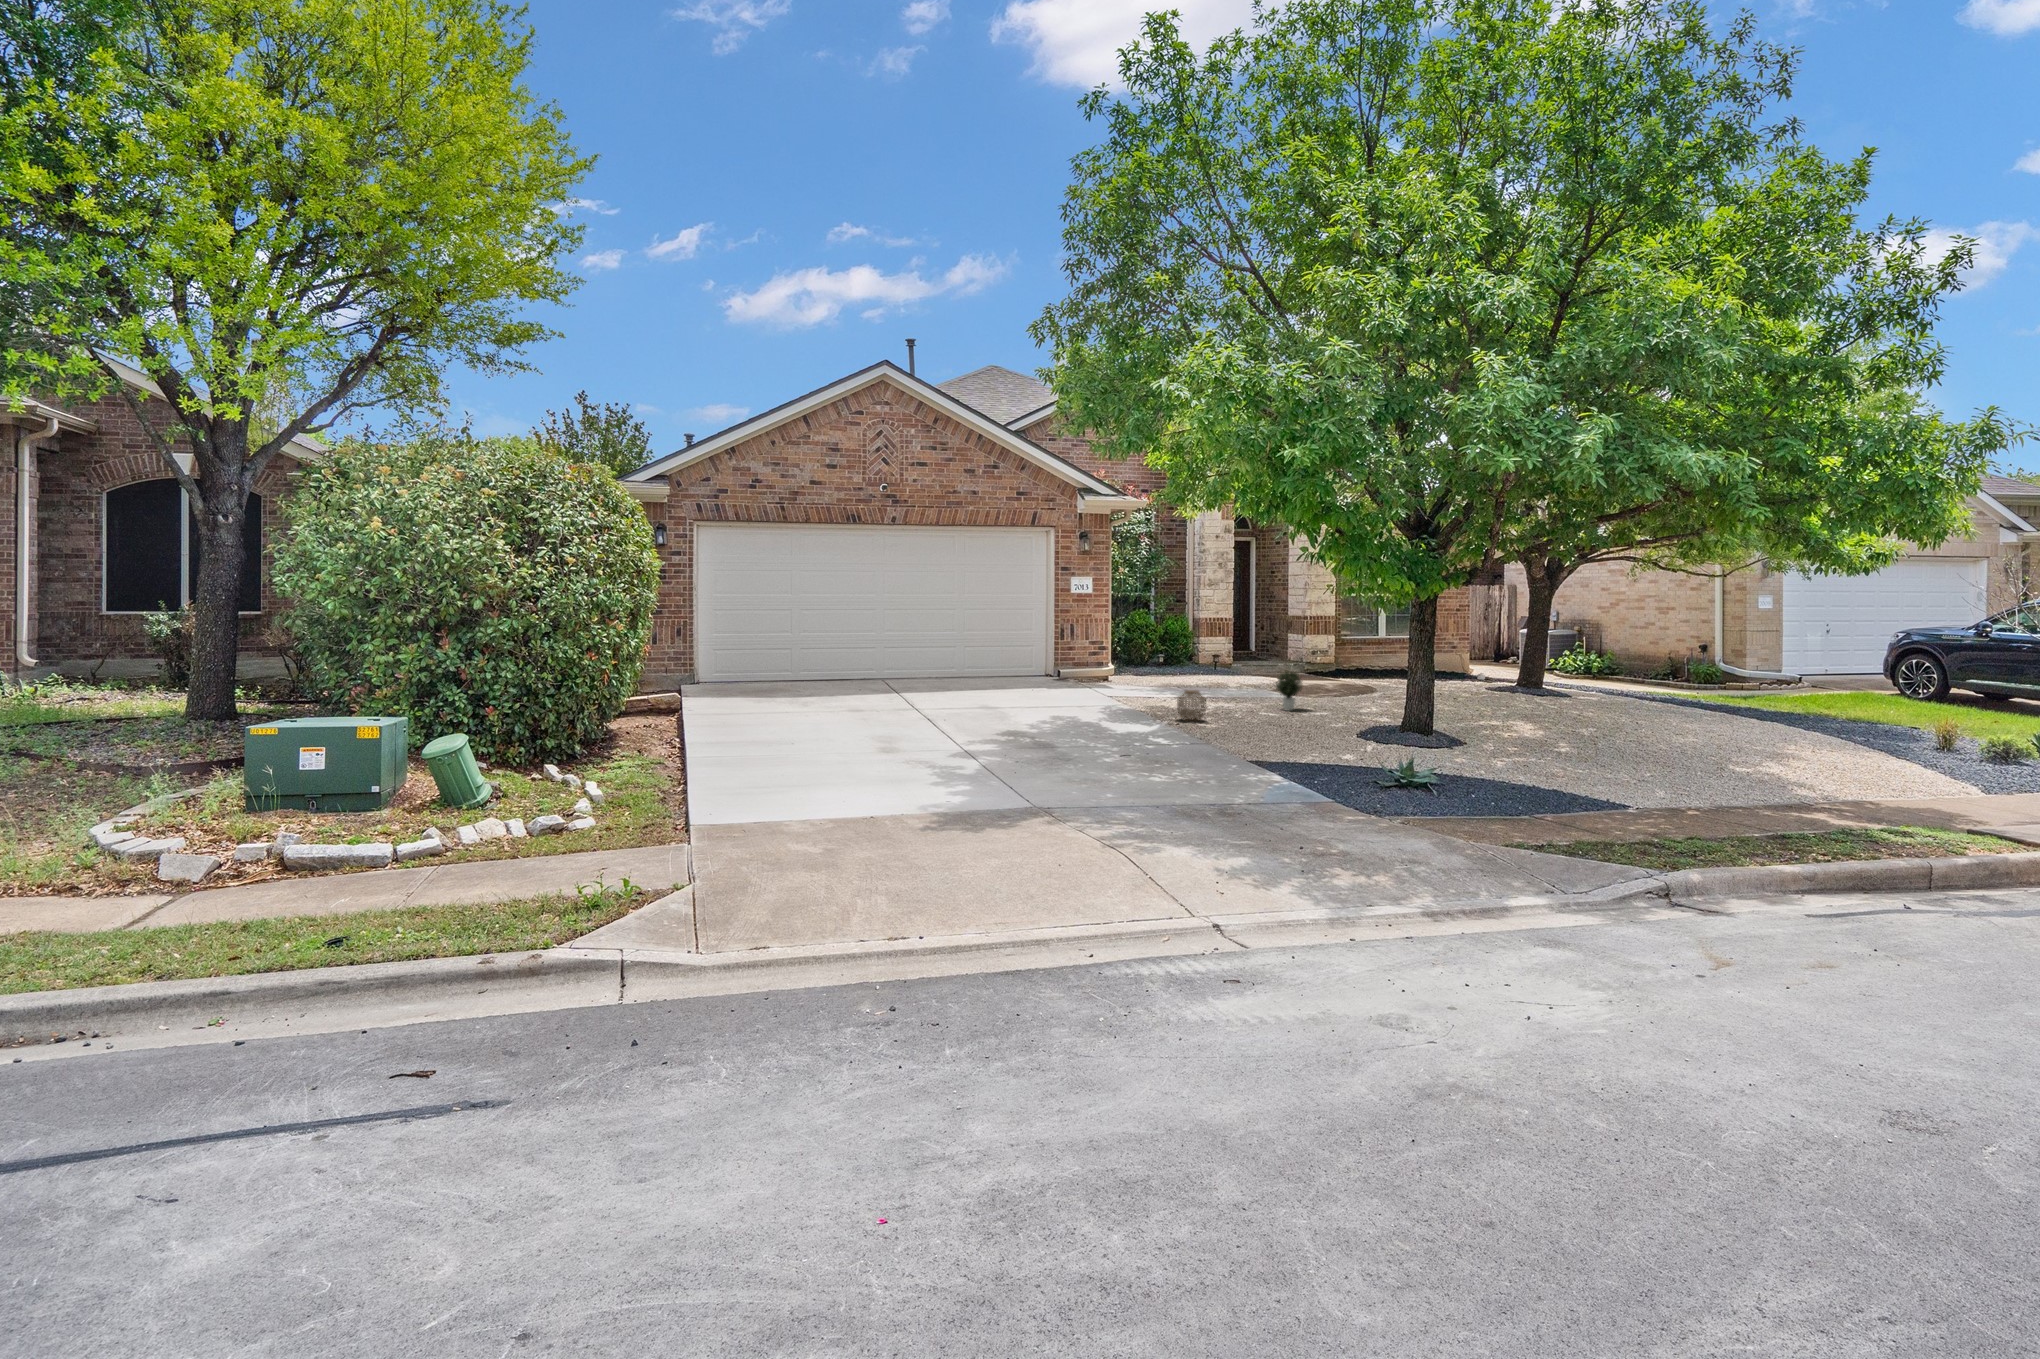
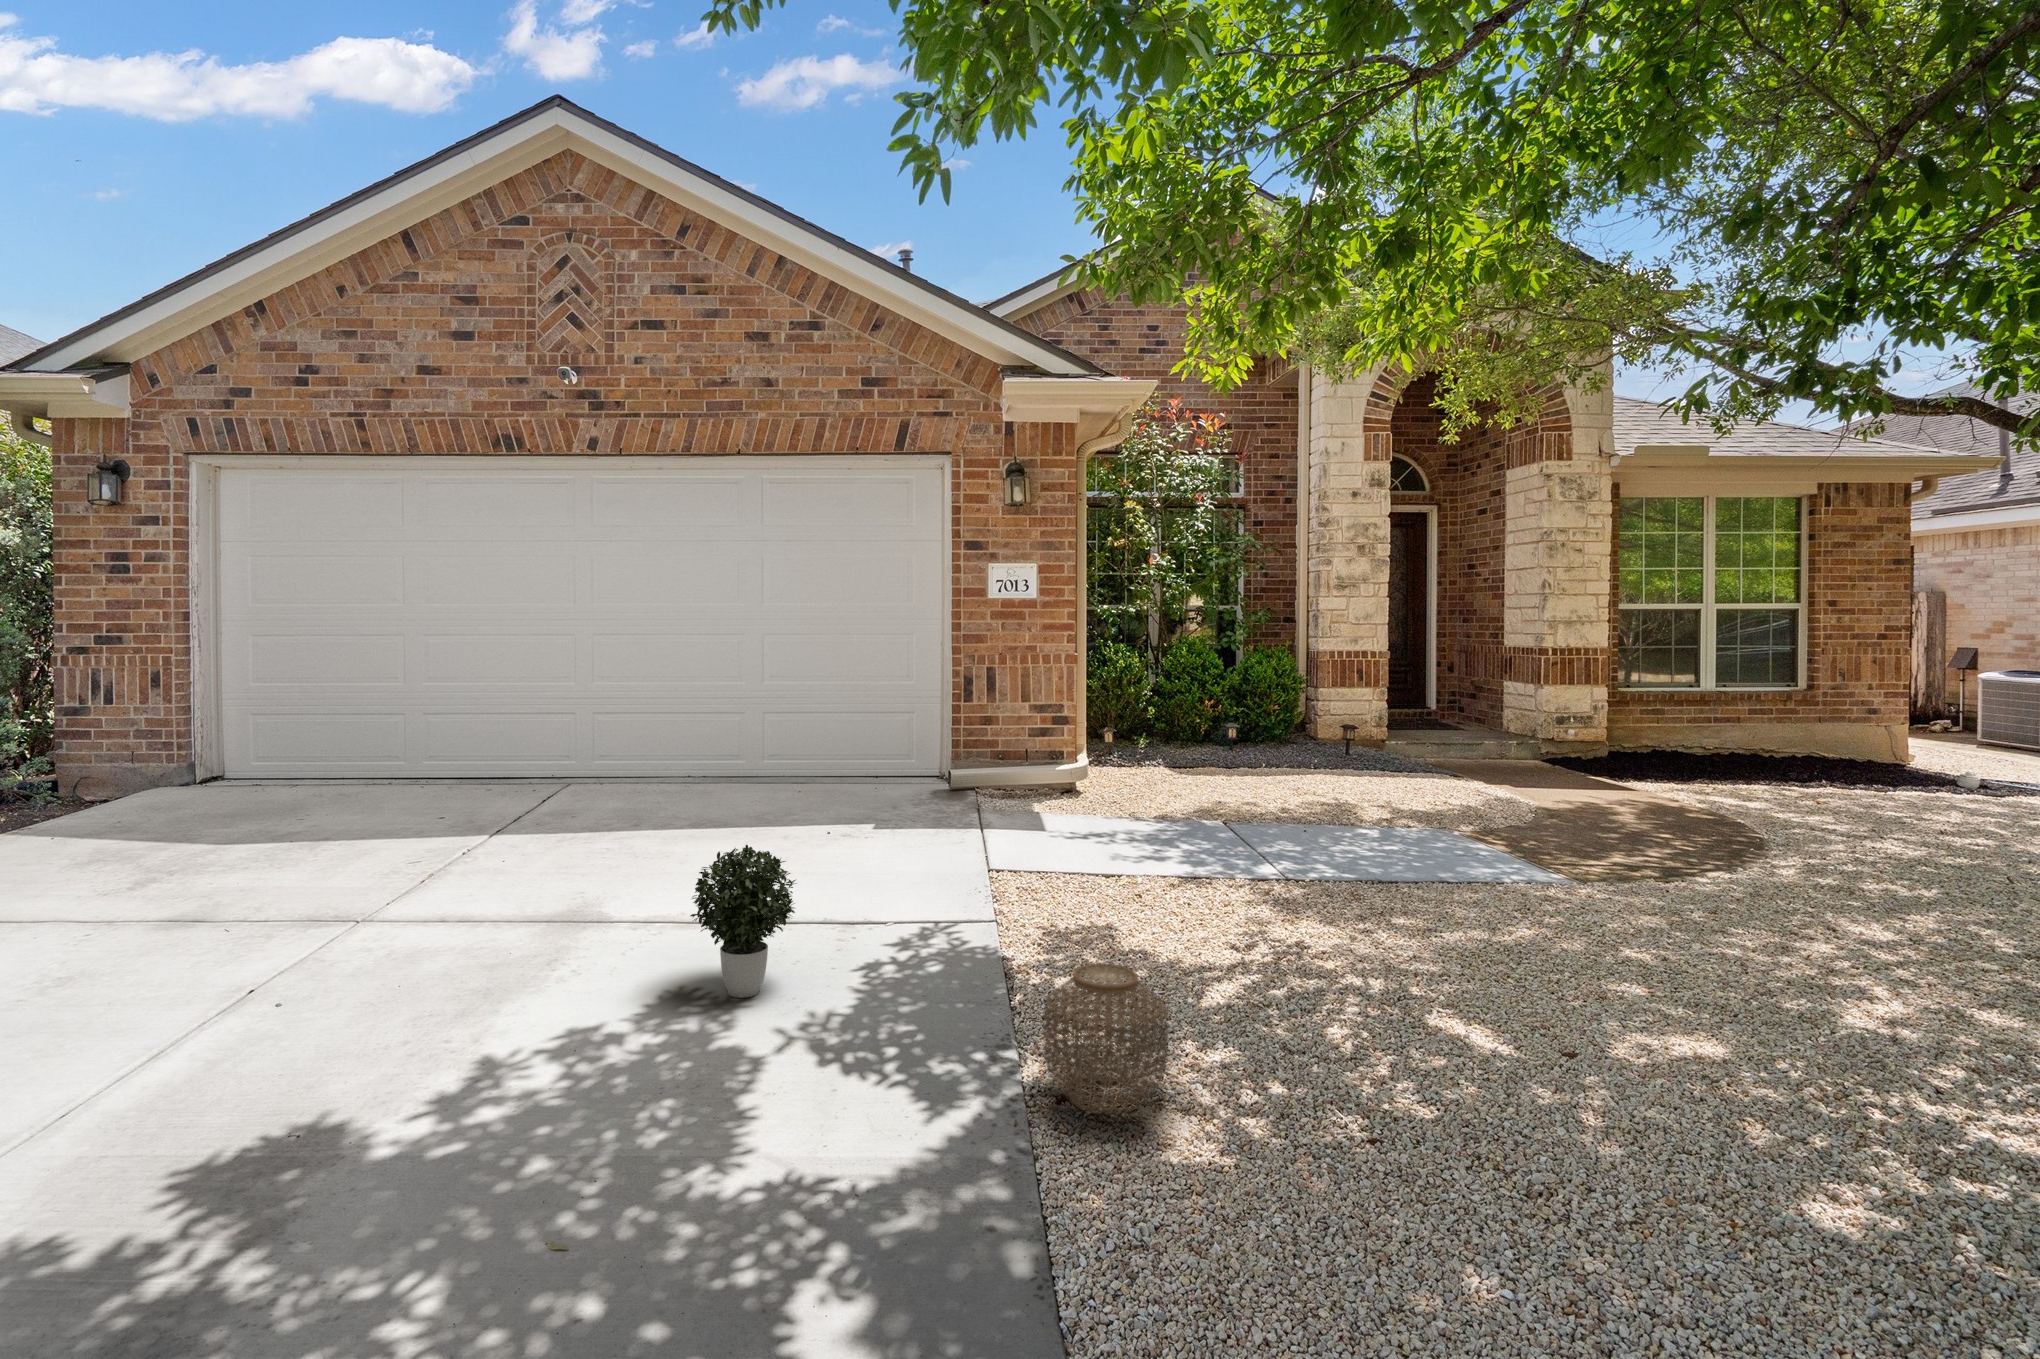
potted plant: present [1276,672,1302,711] -> present [690,845,797,998]

